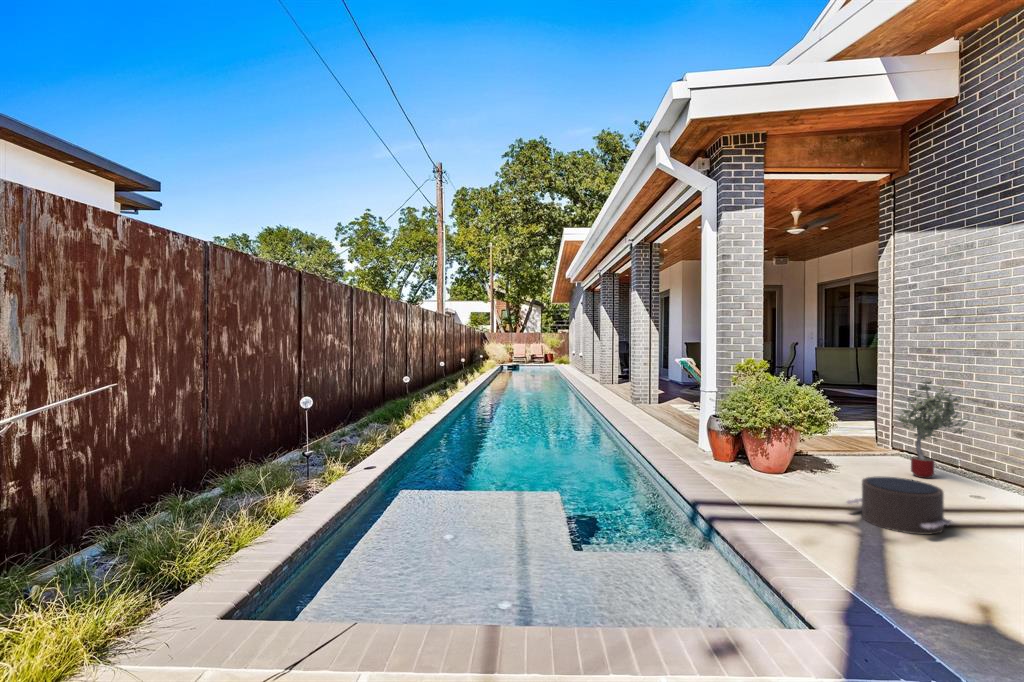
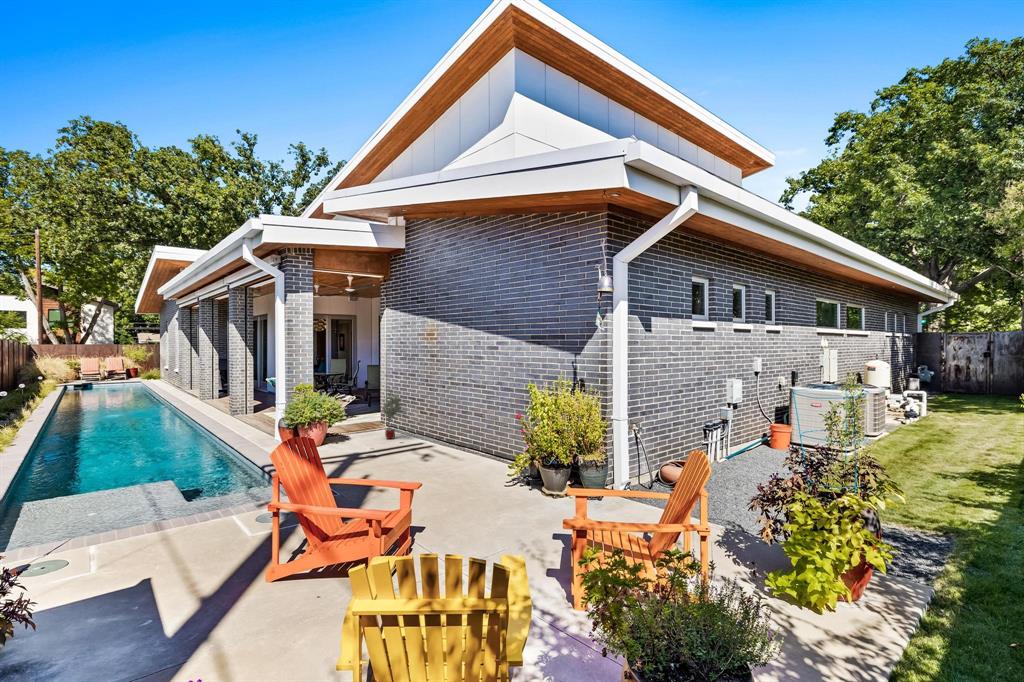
pouf: present [846,476,951,535] -> none [341,439,381,463]

